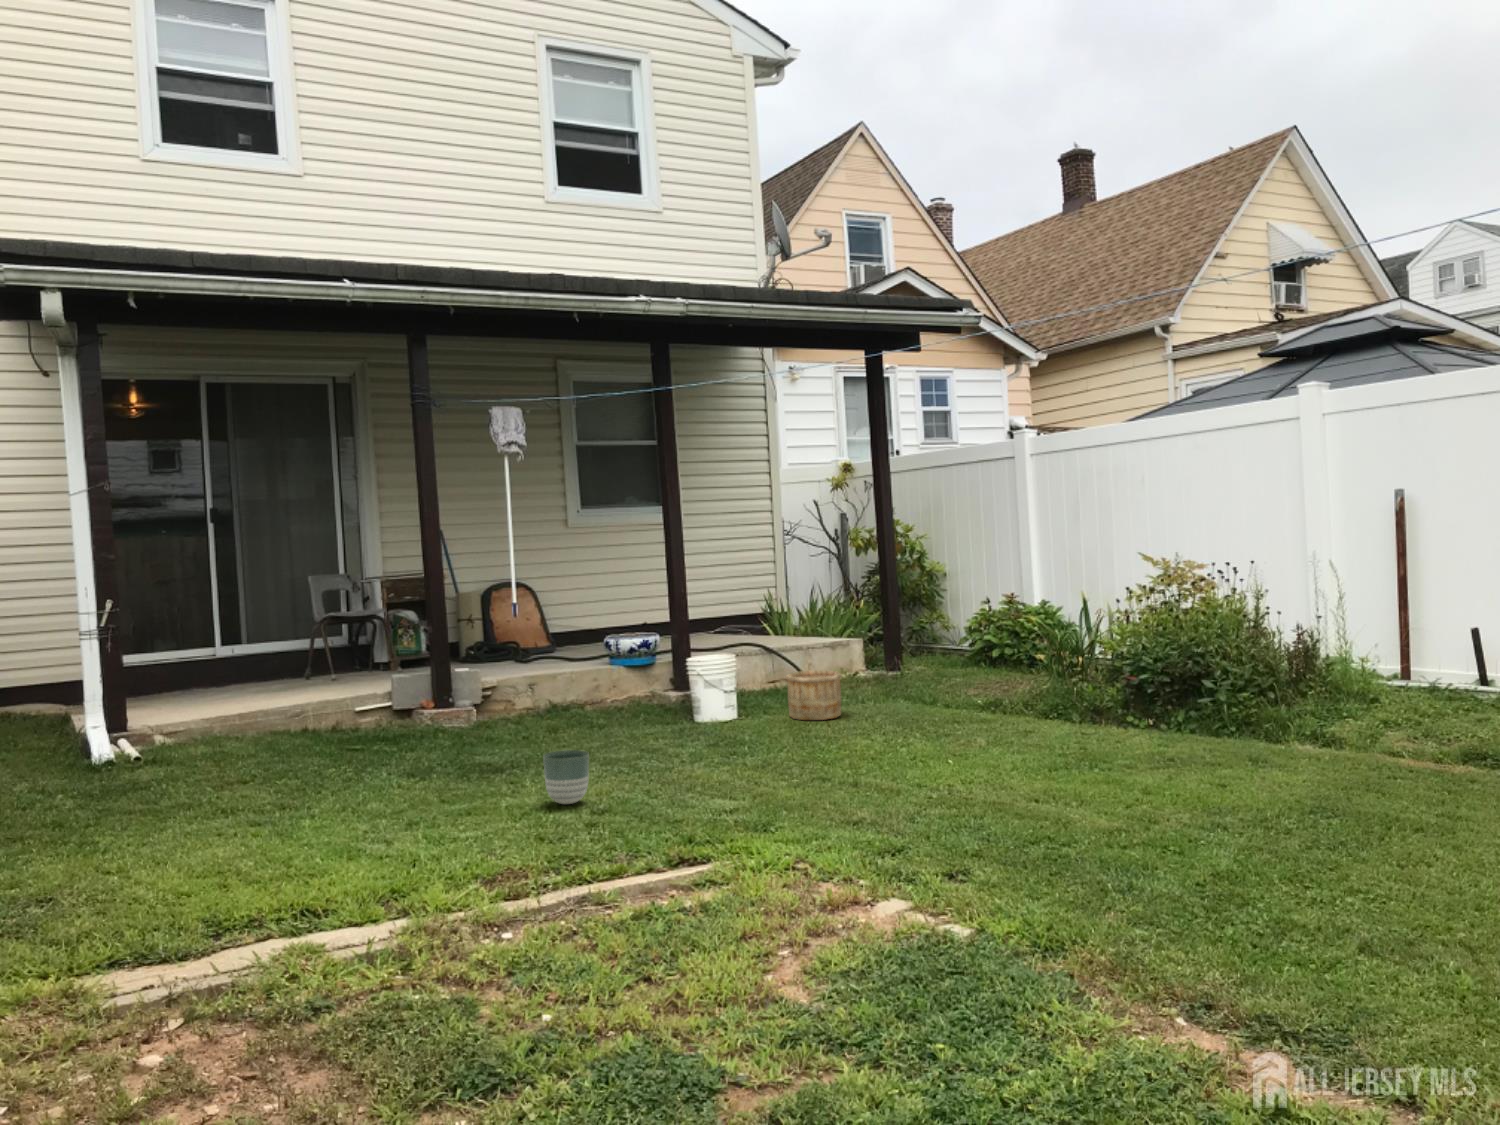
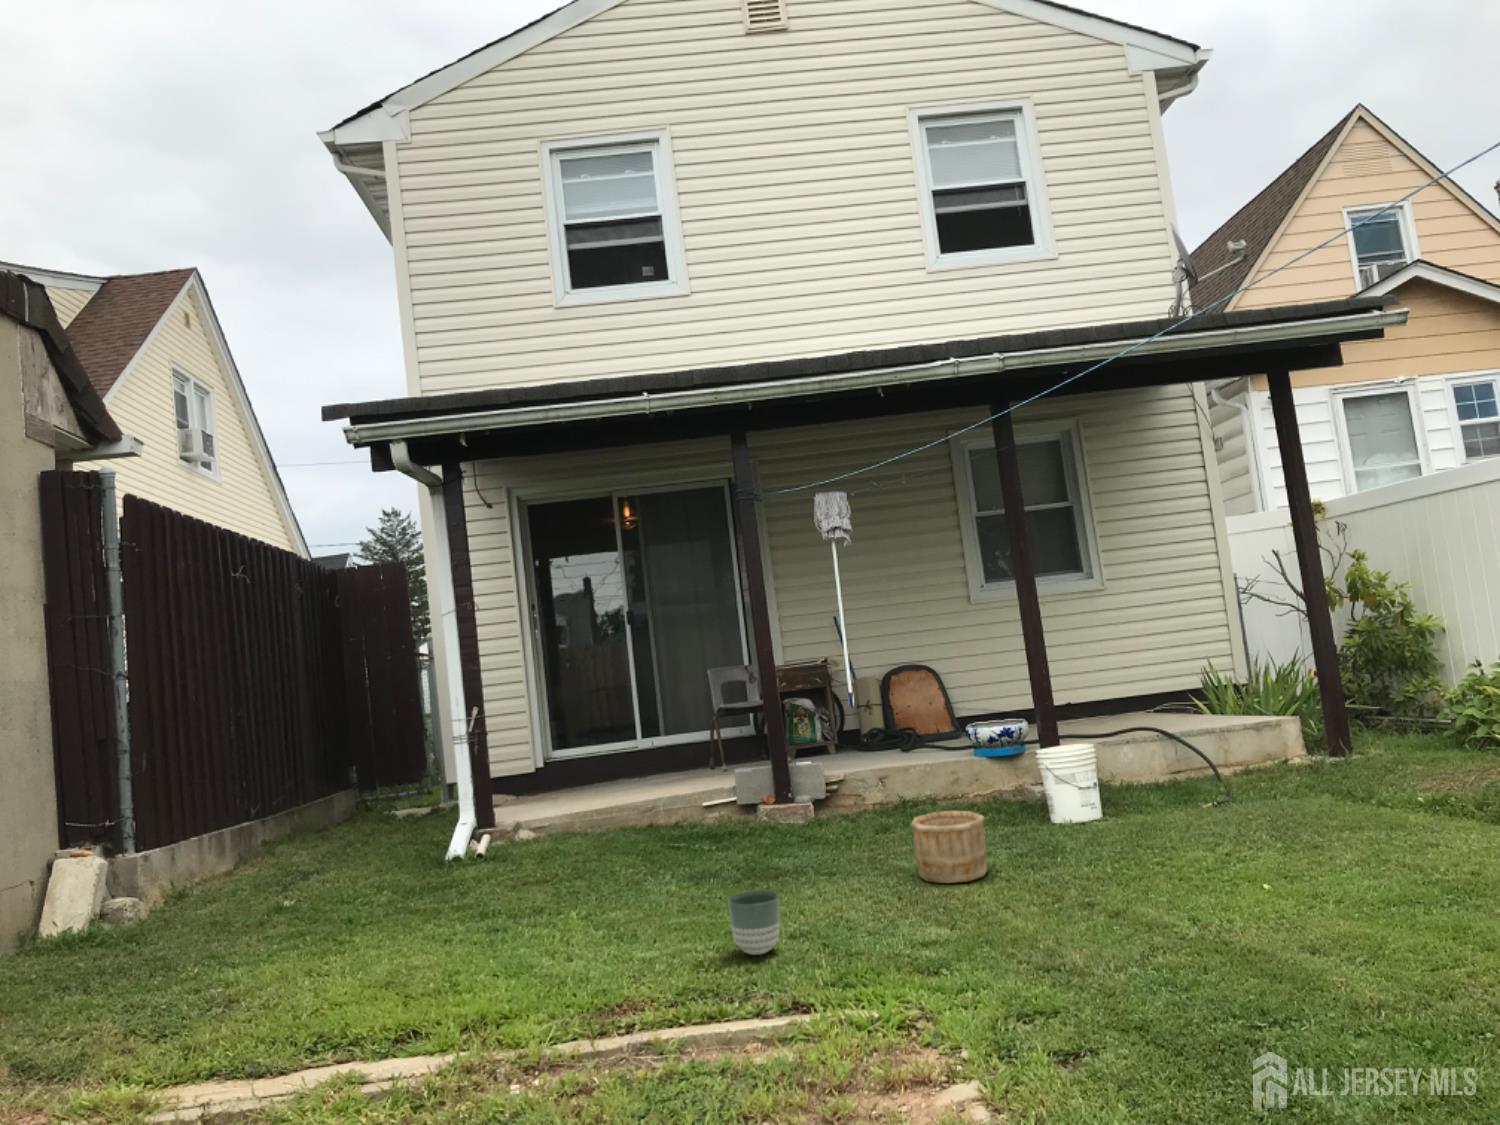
wooden bucket: present [786,670,842,720] -> present [911,811,987,883]

